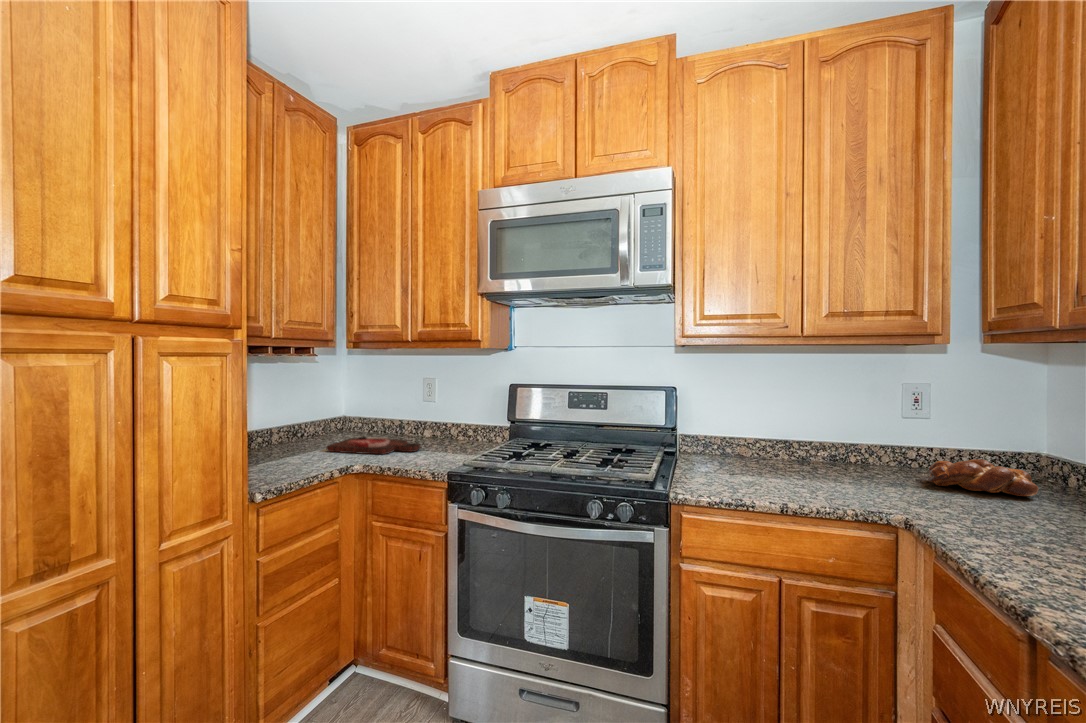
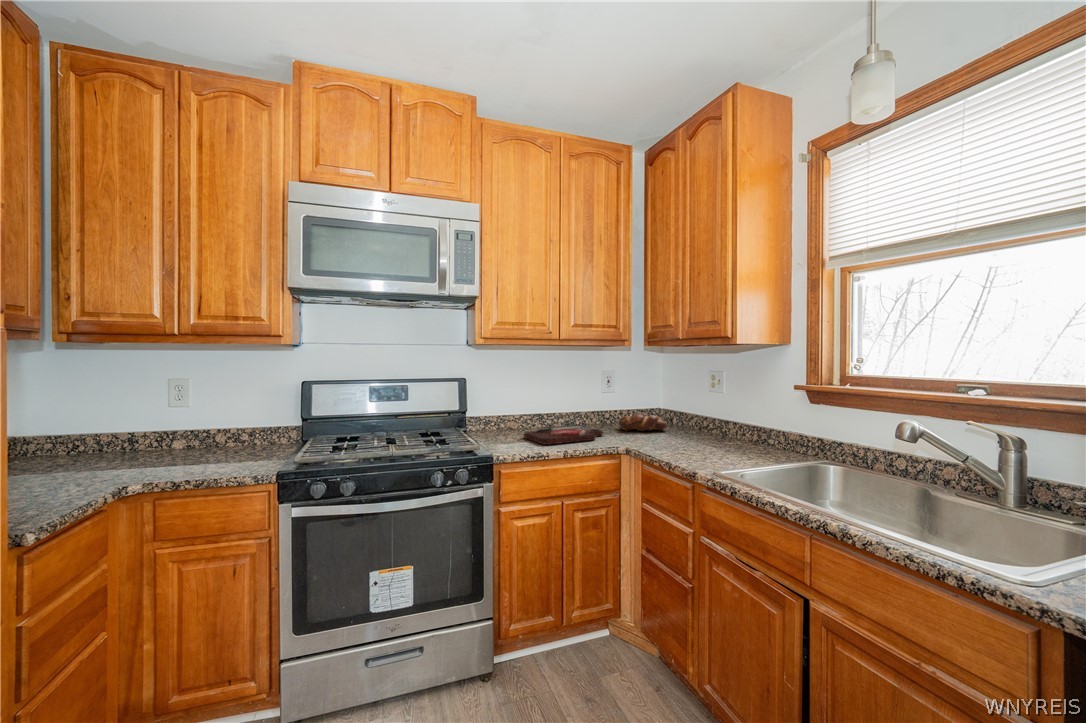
cutting board: present [326,436,420,454] -> present [524,427,603,445]

